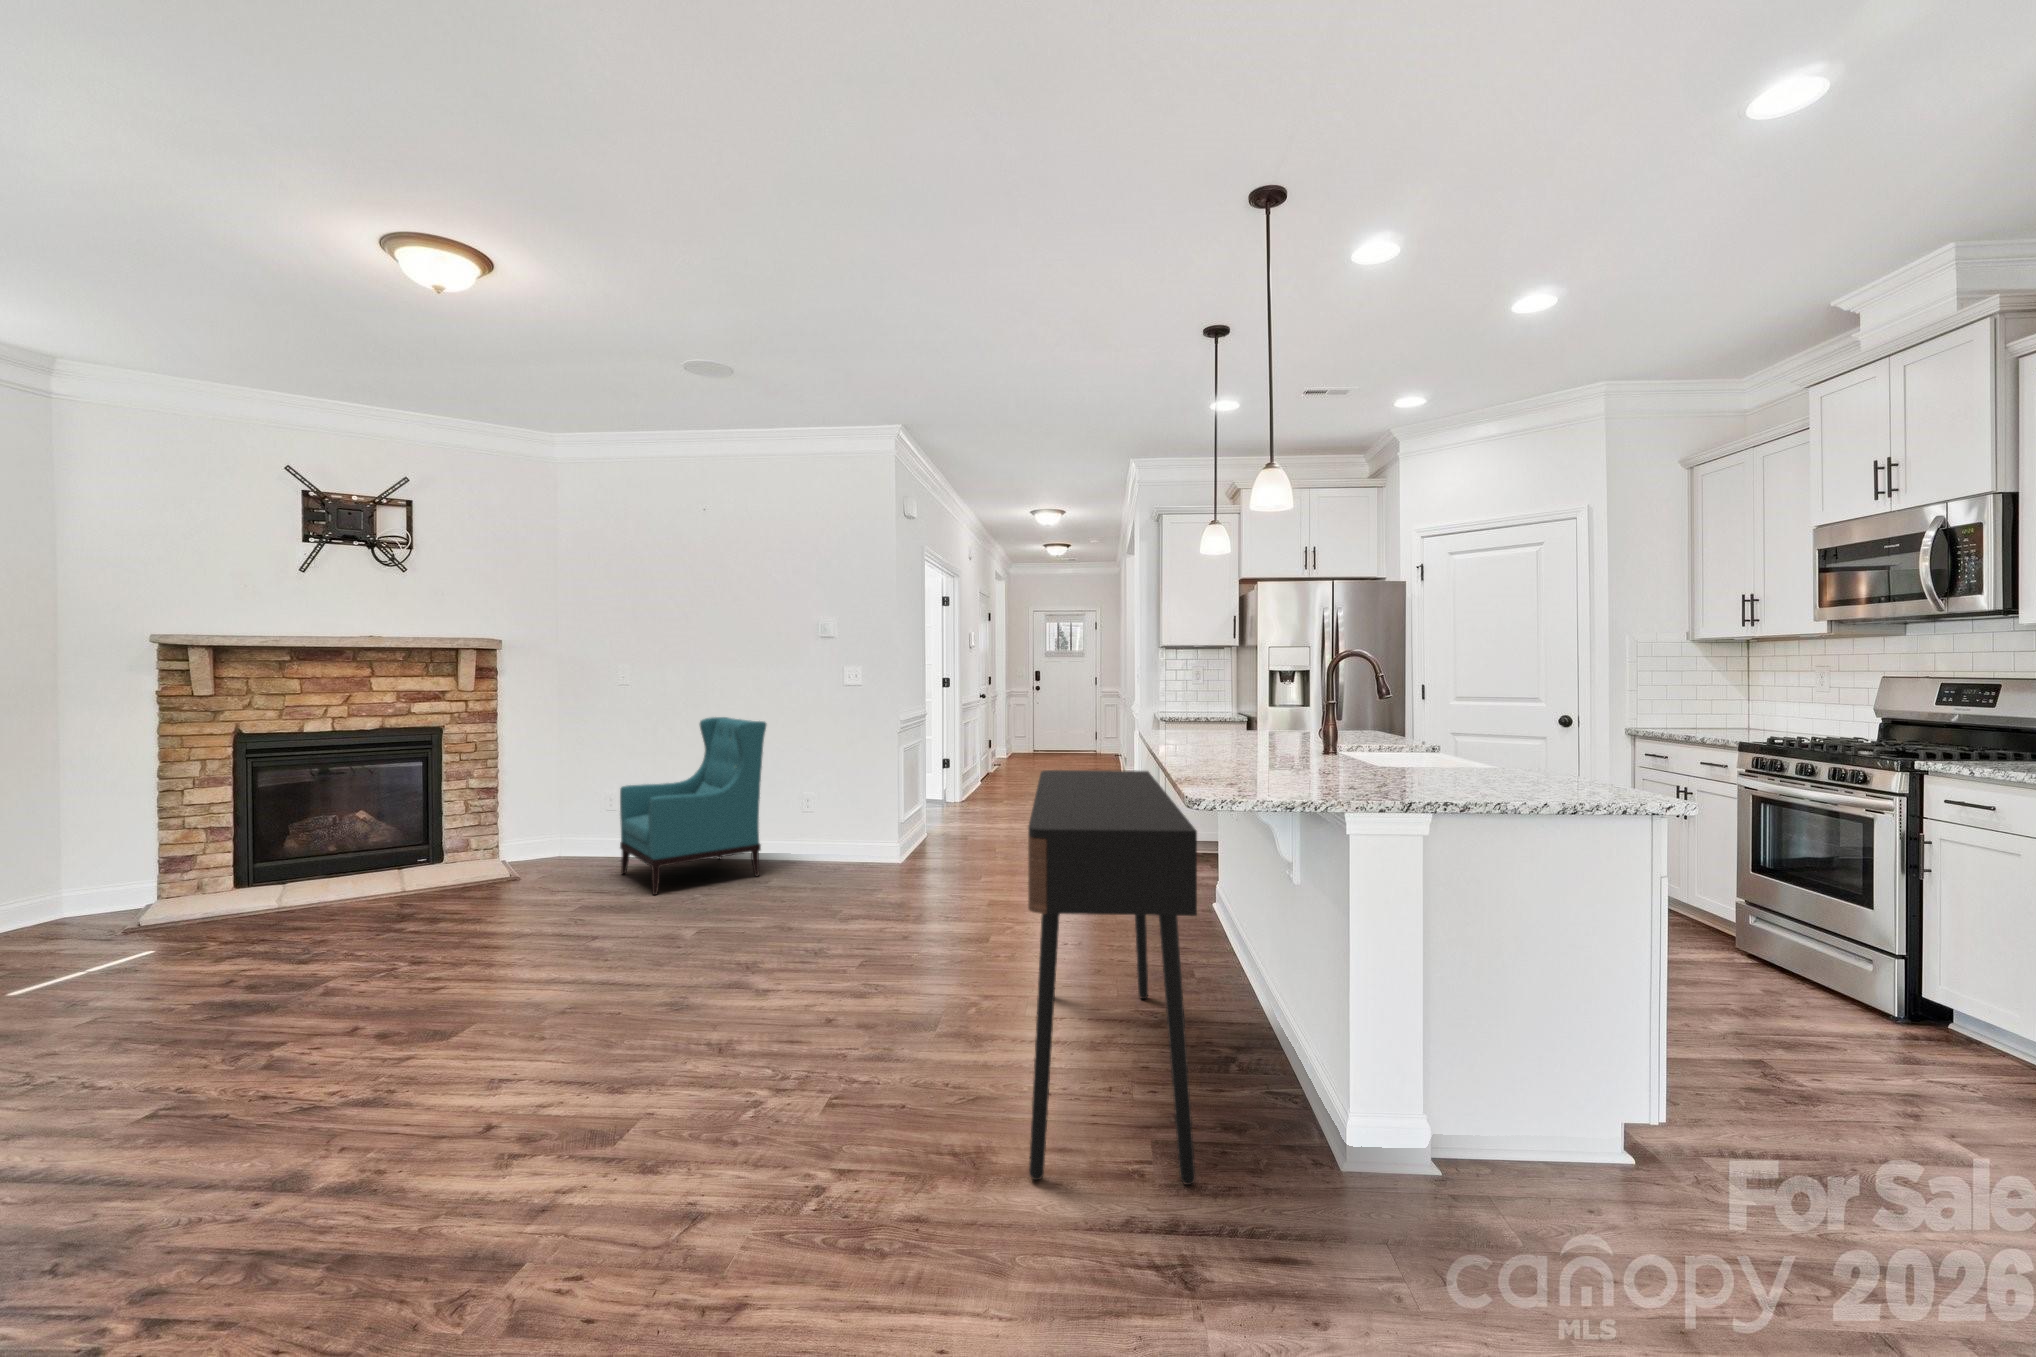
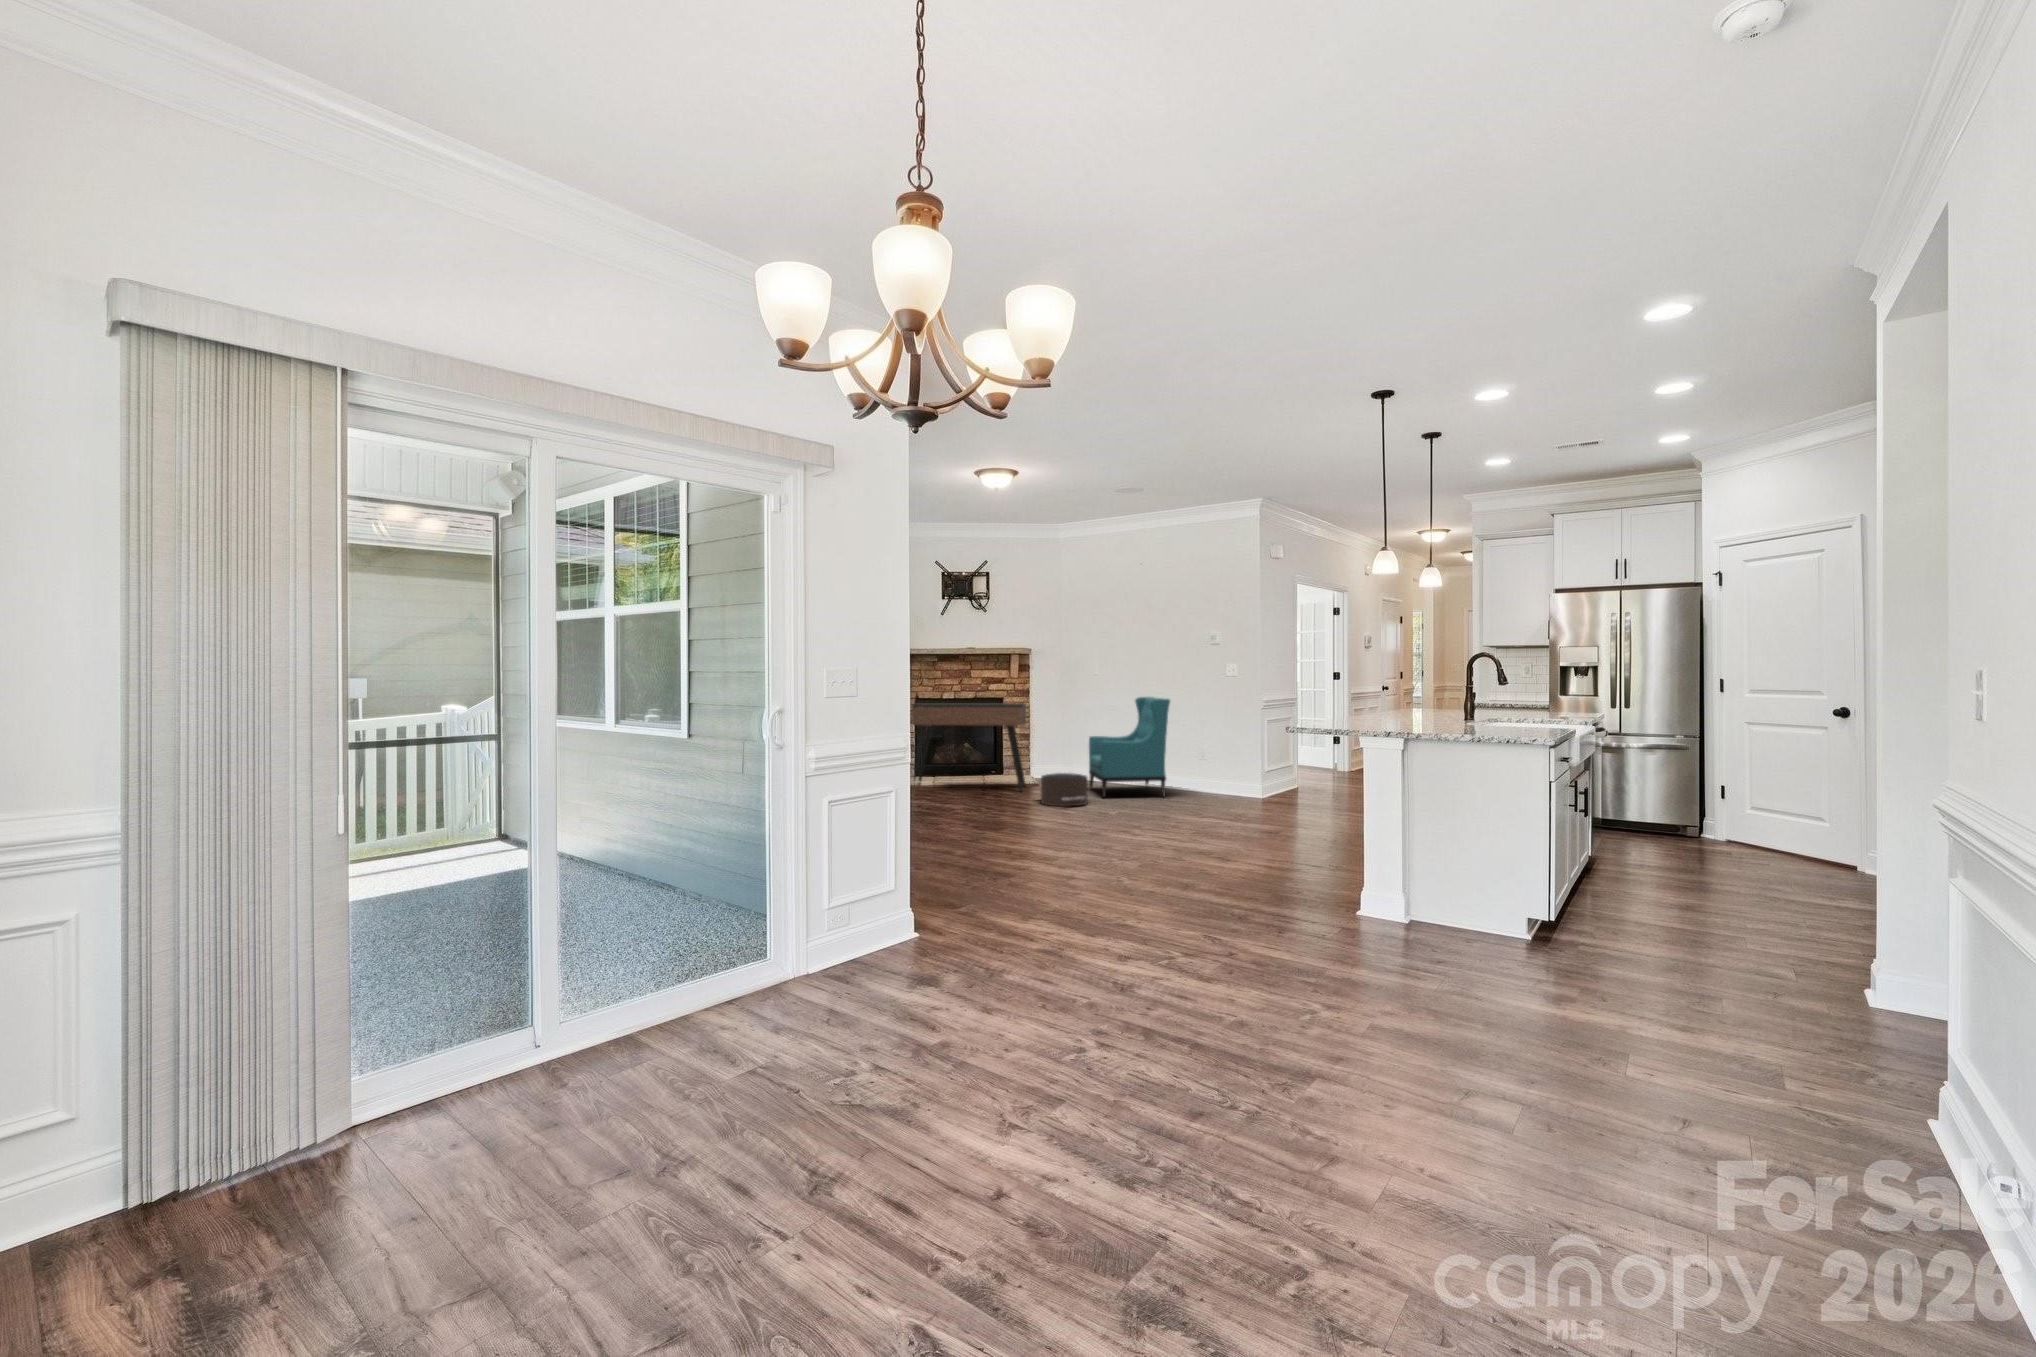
console table: present [1028,770,1197,1185] -> present [912,703,1026,791]
pouf: none [515,861,632,932] -> present [1037,773,1088,806]

